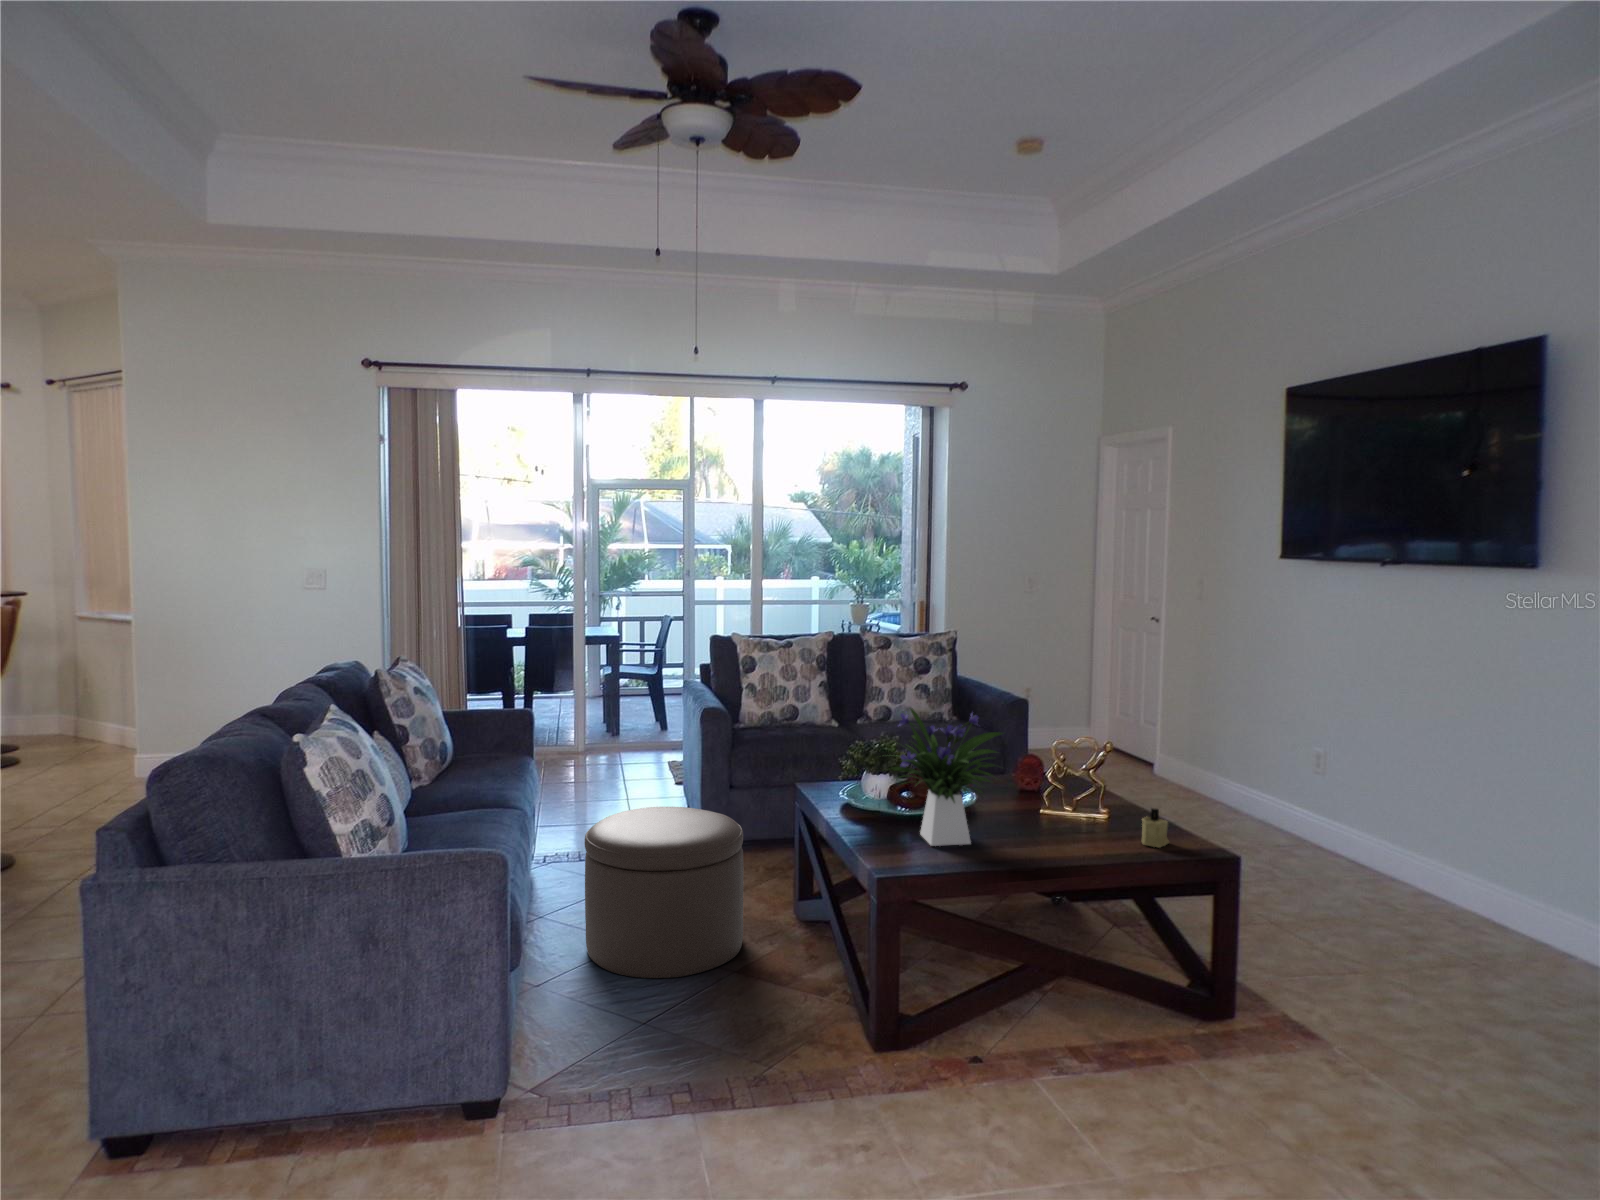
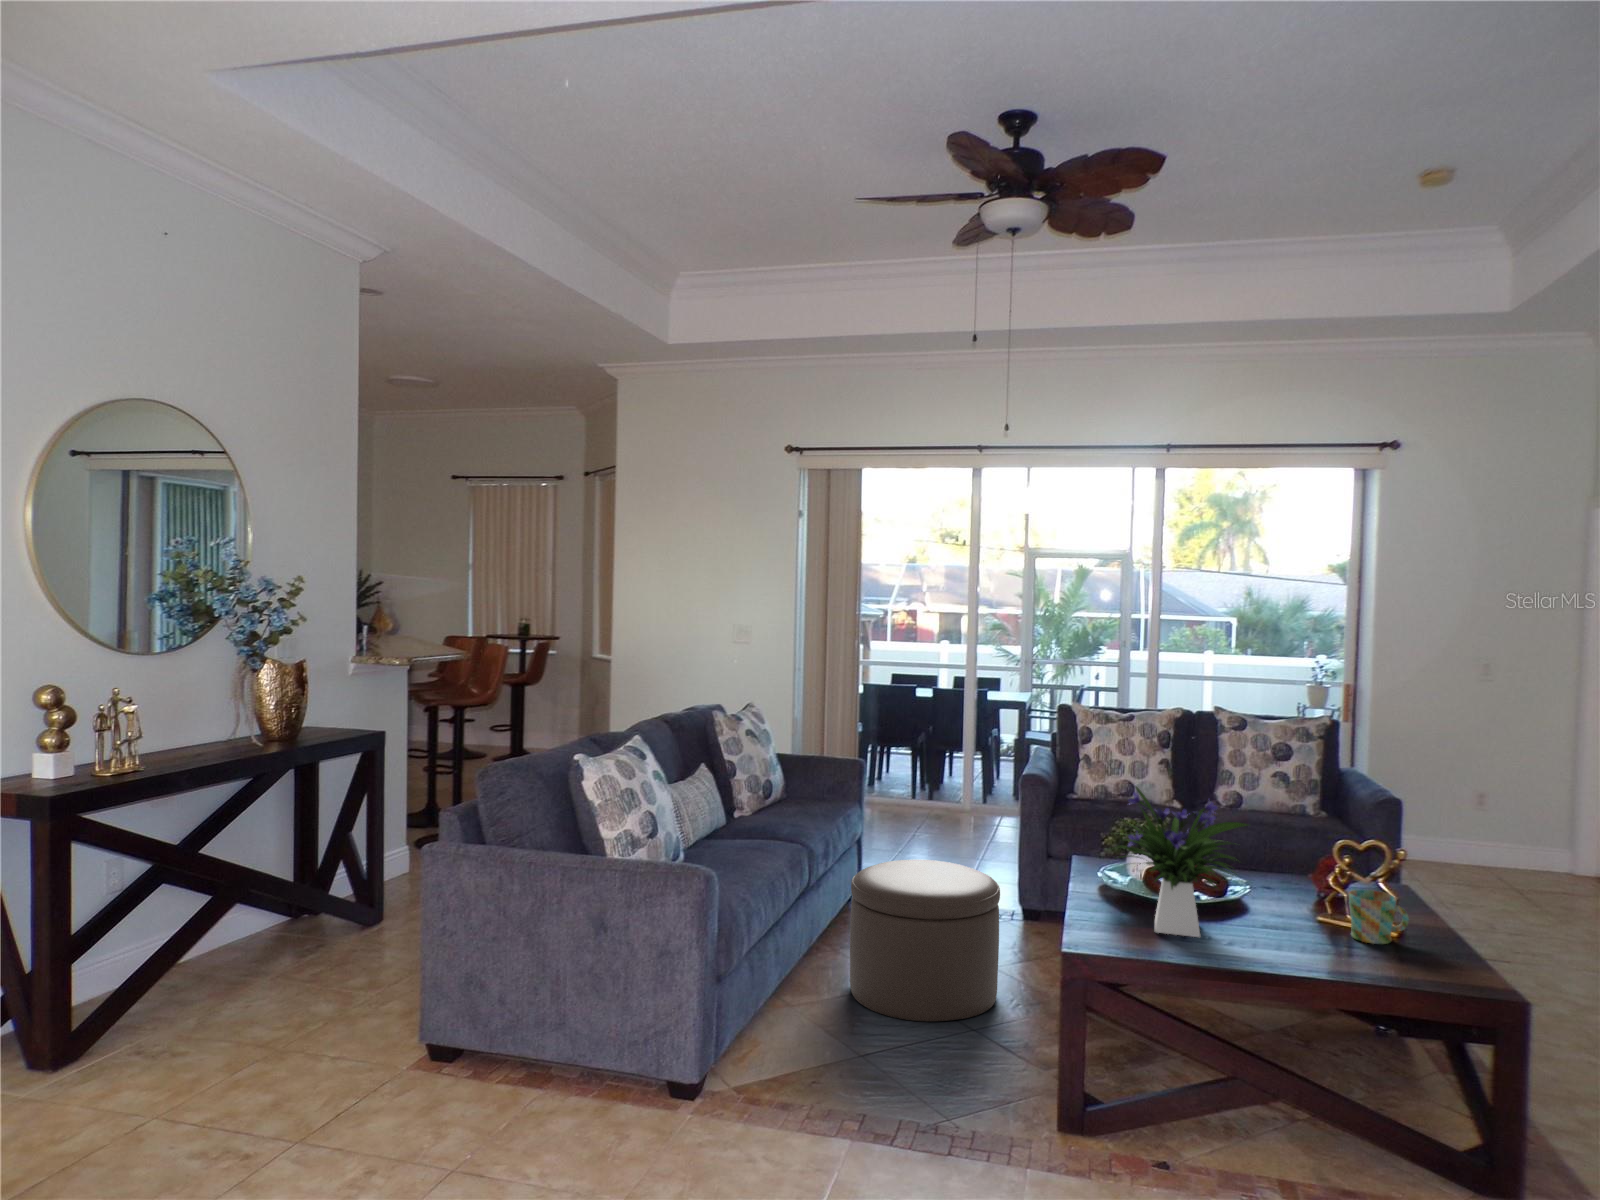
mug: none [1078,780,1125,826] -> present [1349,890,1409,944]
candle: present [1142,809,1169,847] -> none [1400,929,1436,975]

